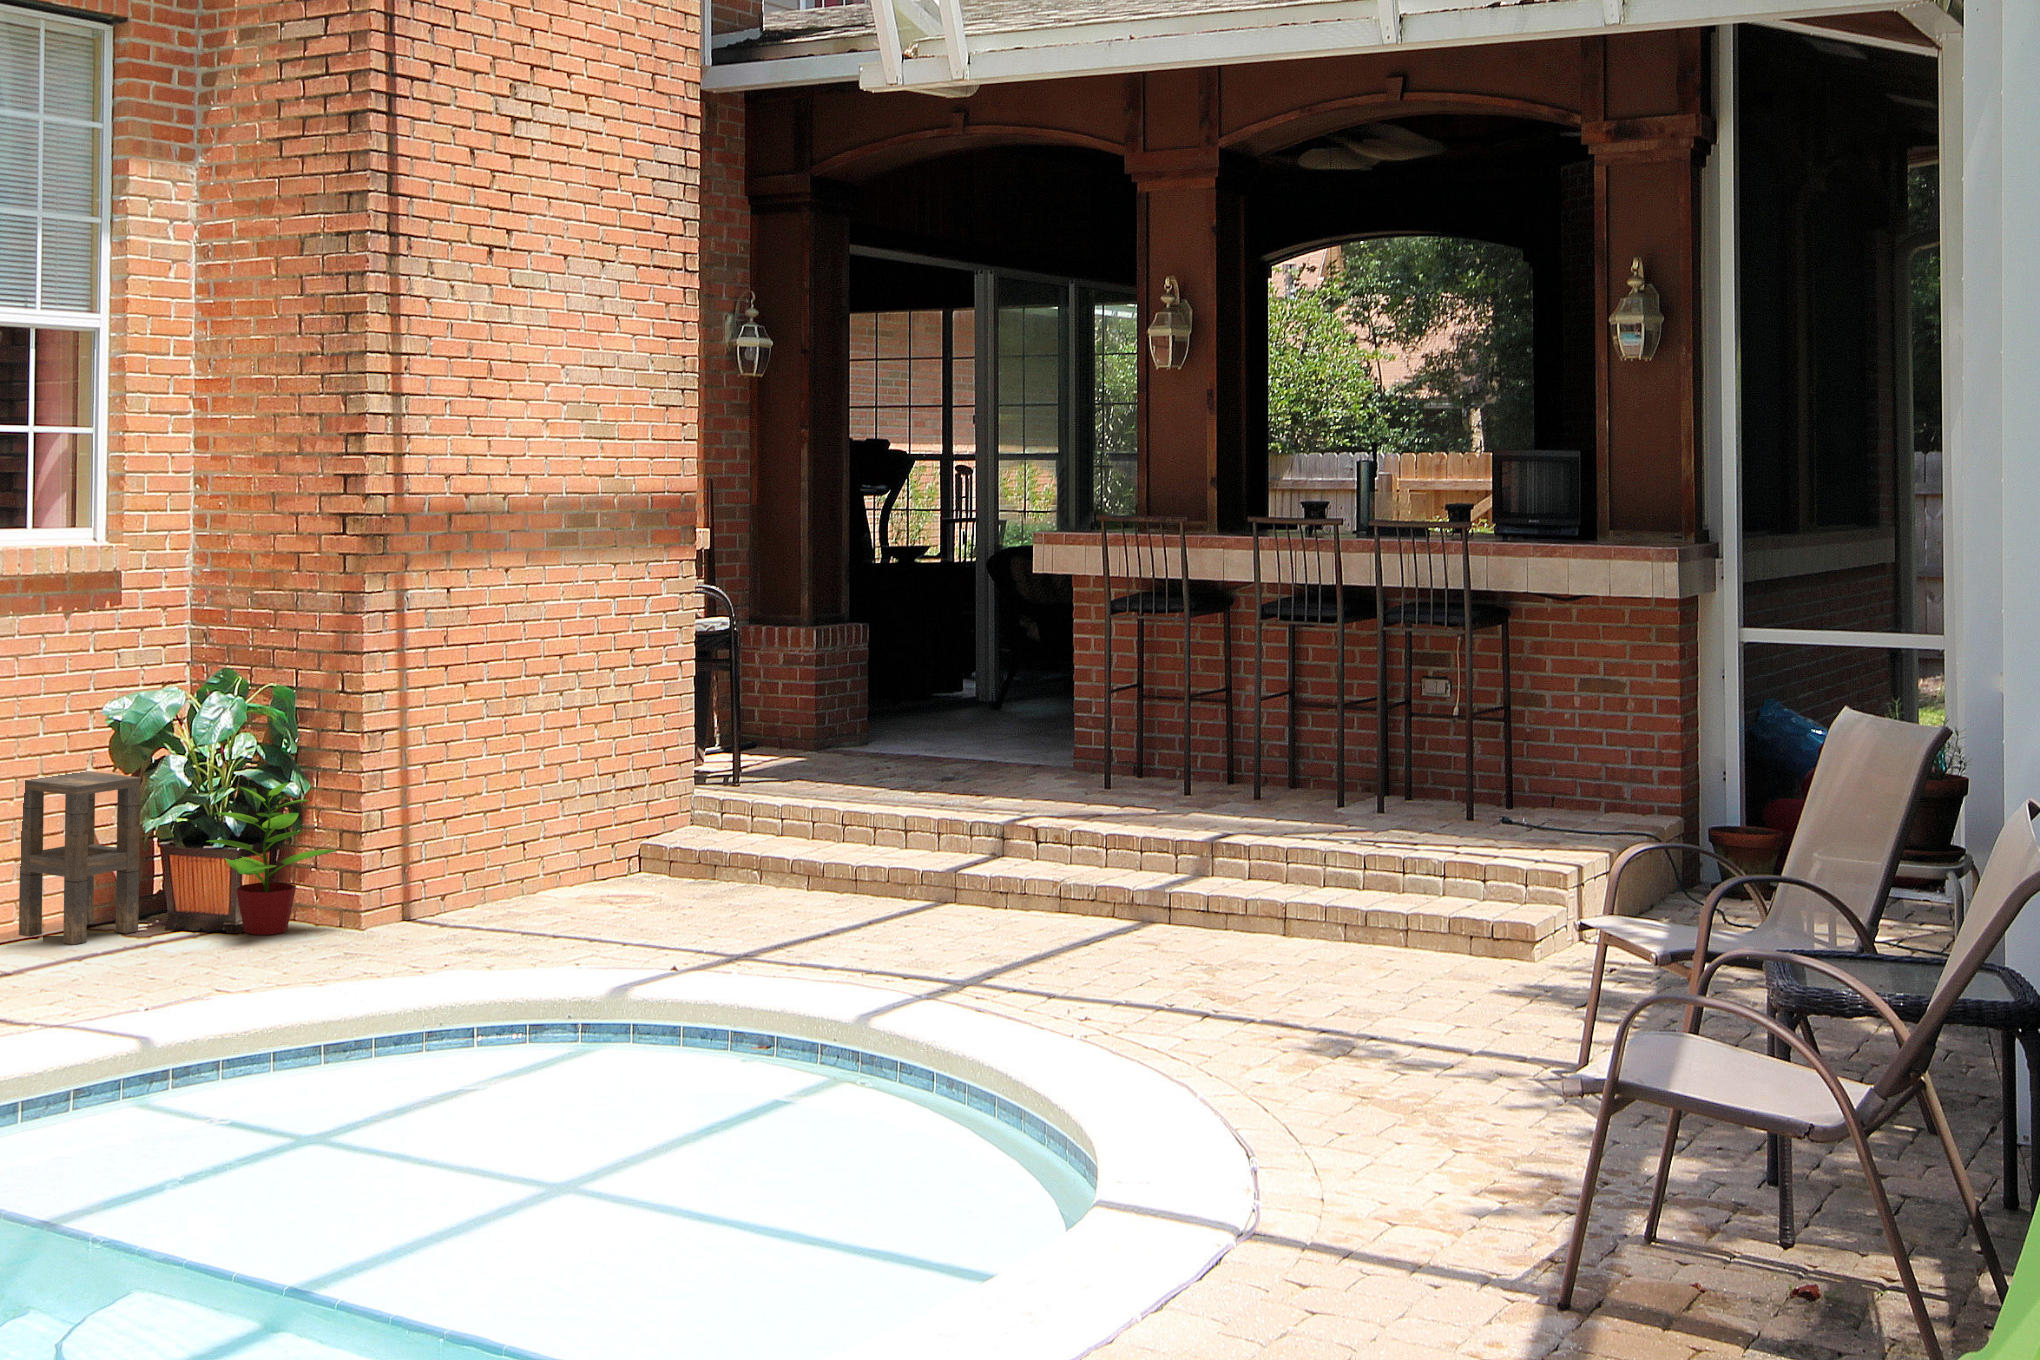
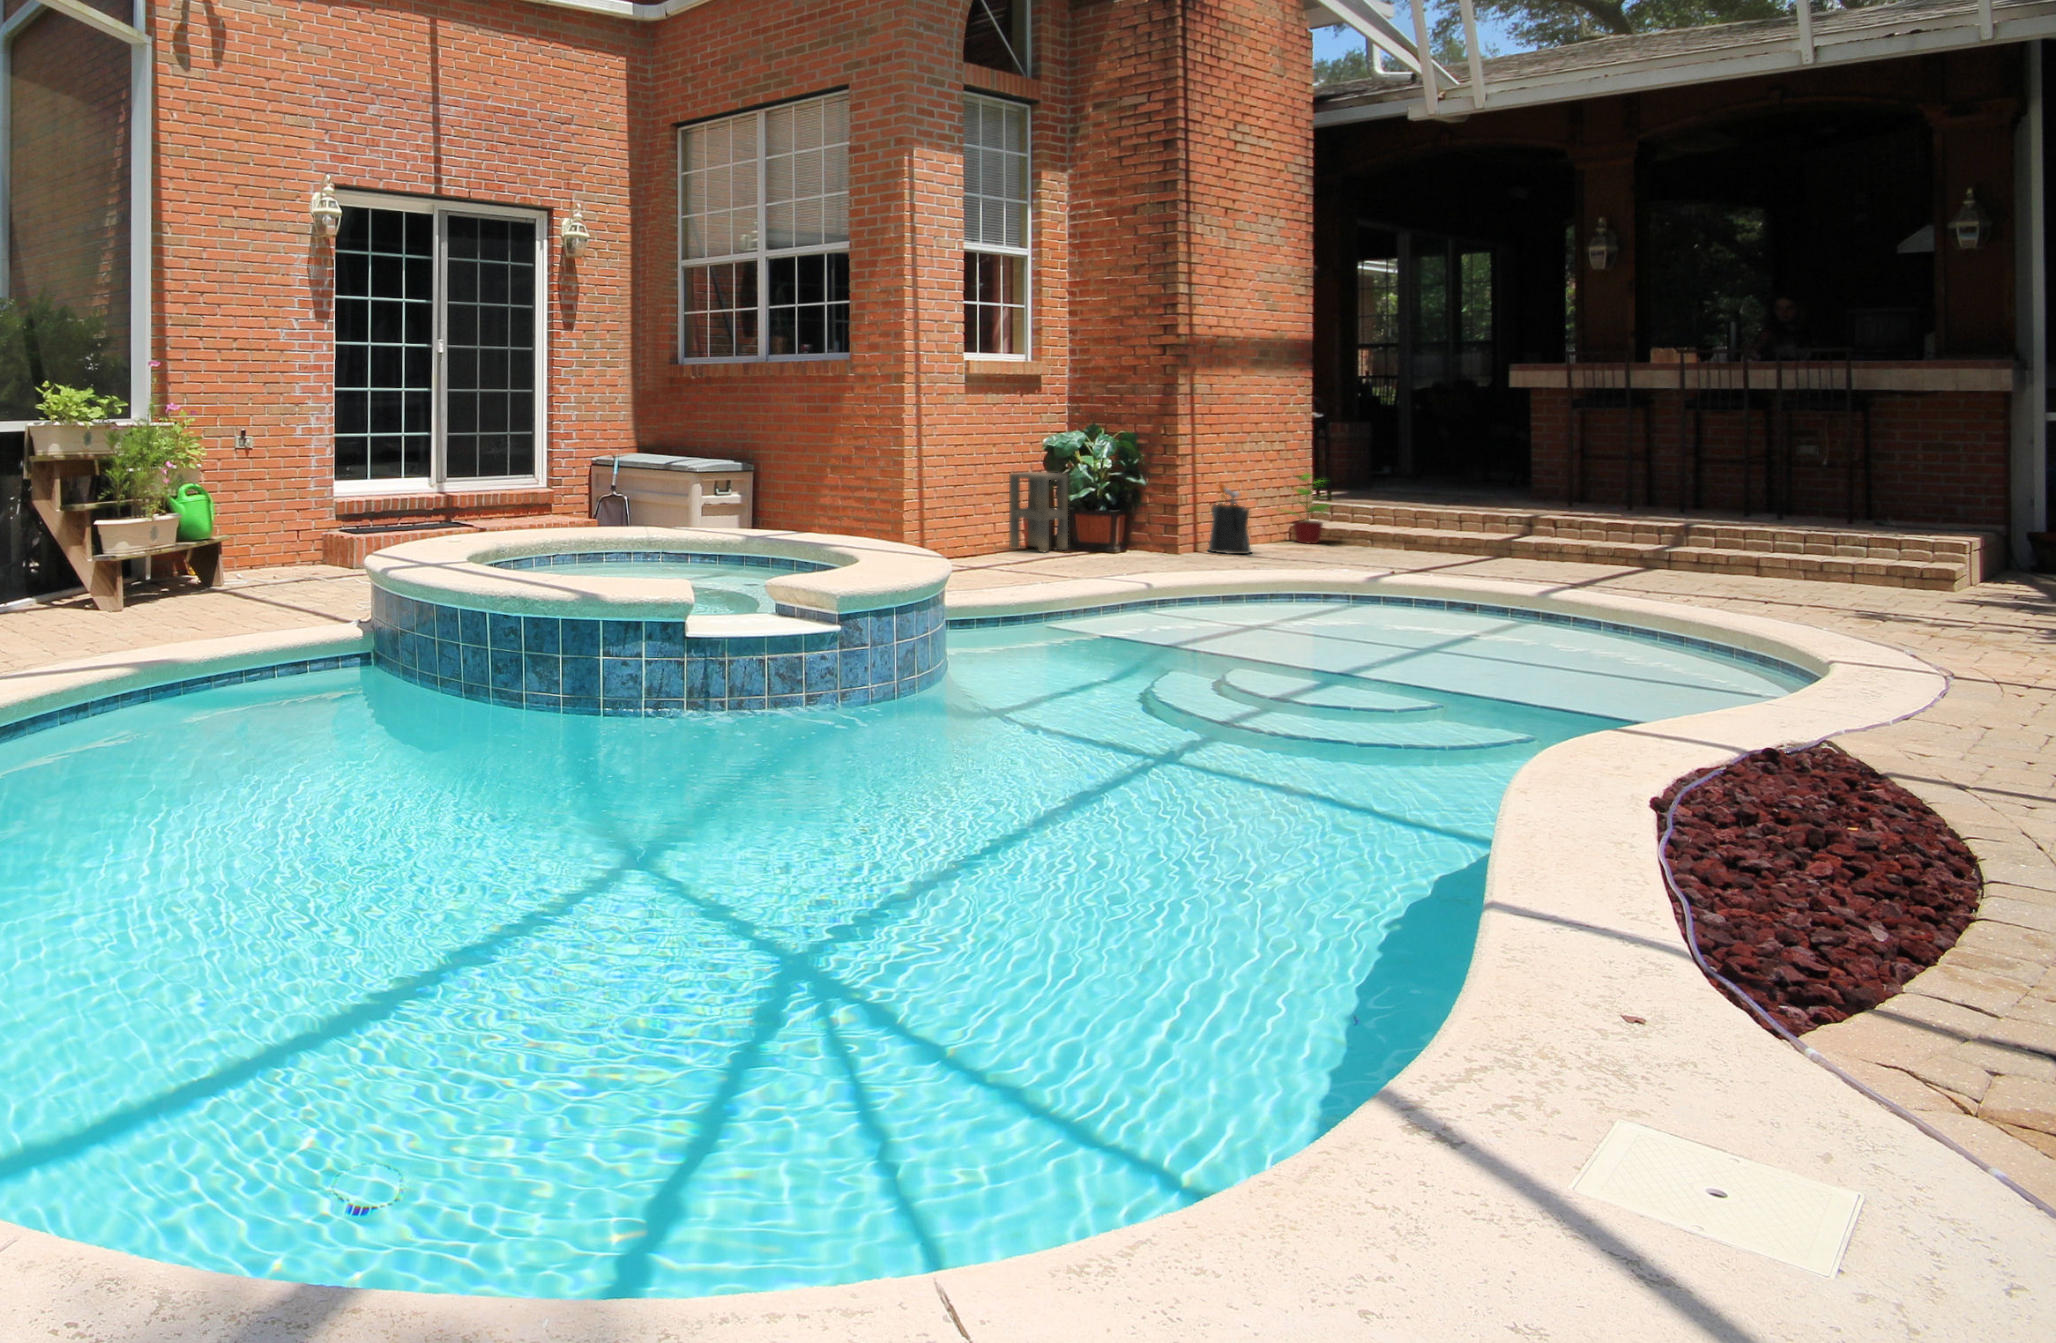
watering can: none [414,779,495,926] -> present [1208,483,1251,554]
potted plant: present [206,781,336,935] -> present [1286,473,1331,543]

